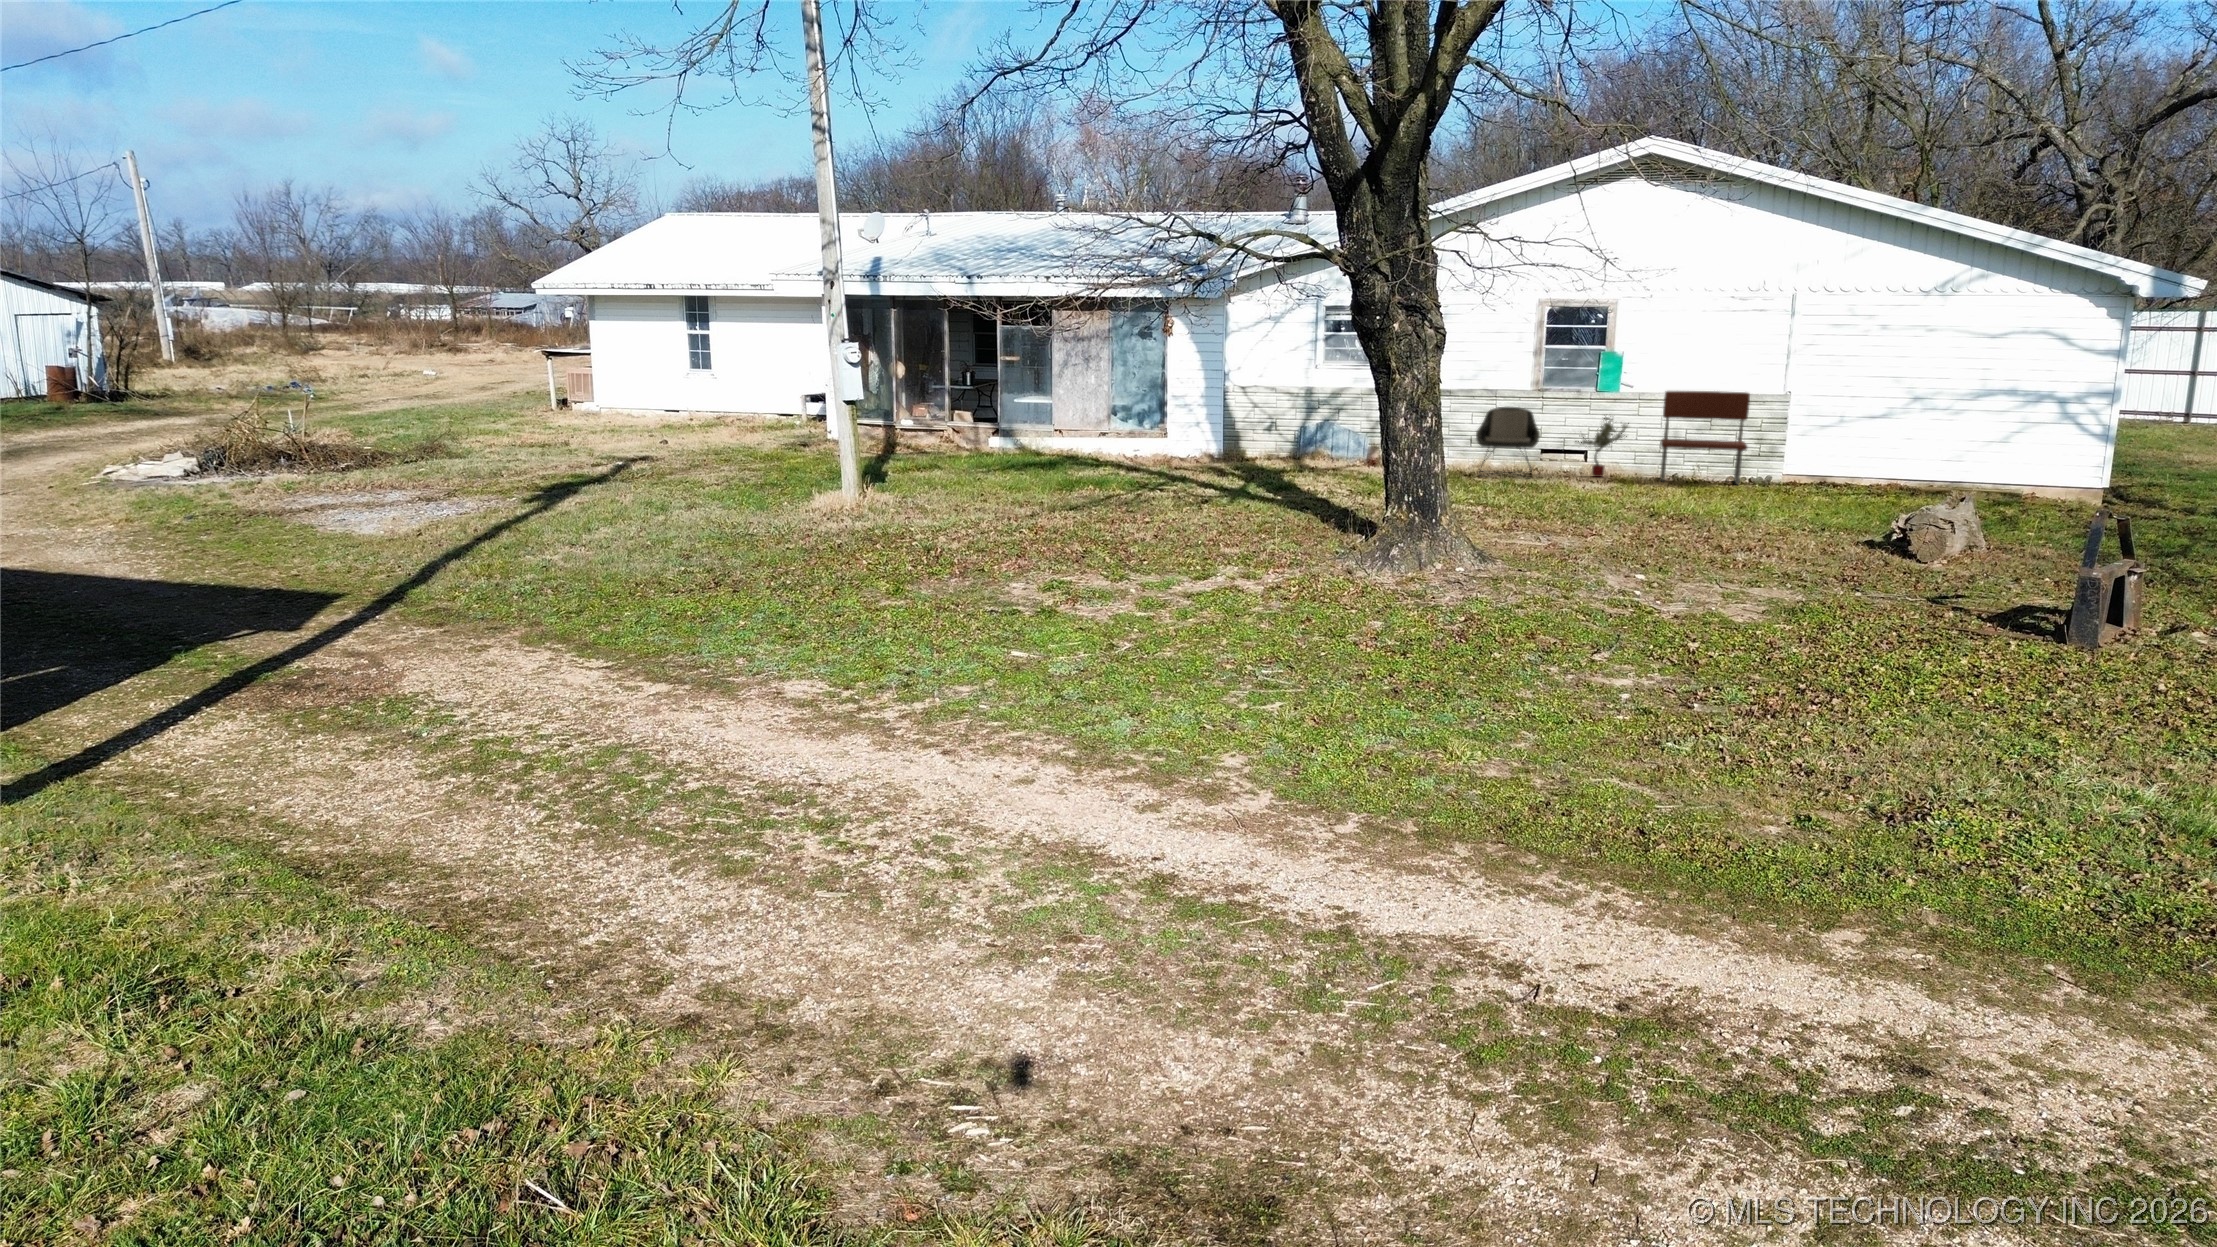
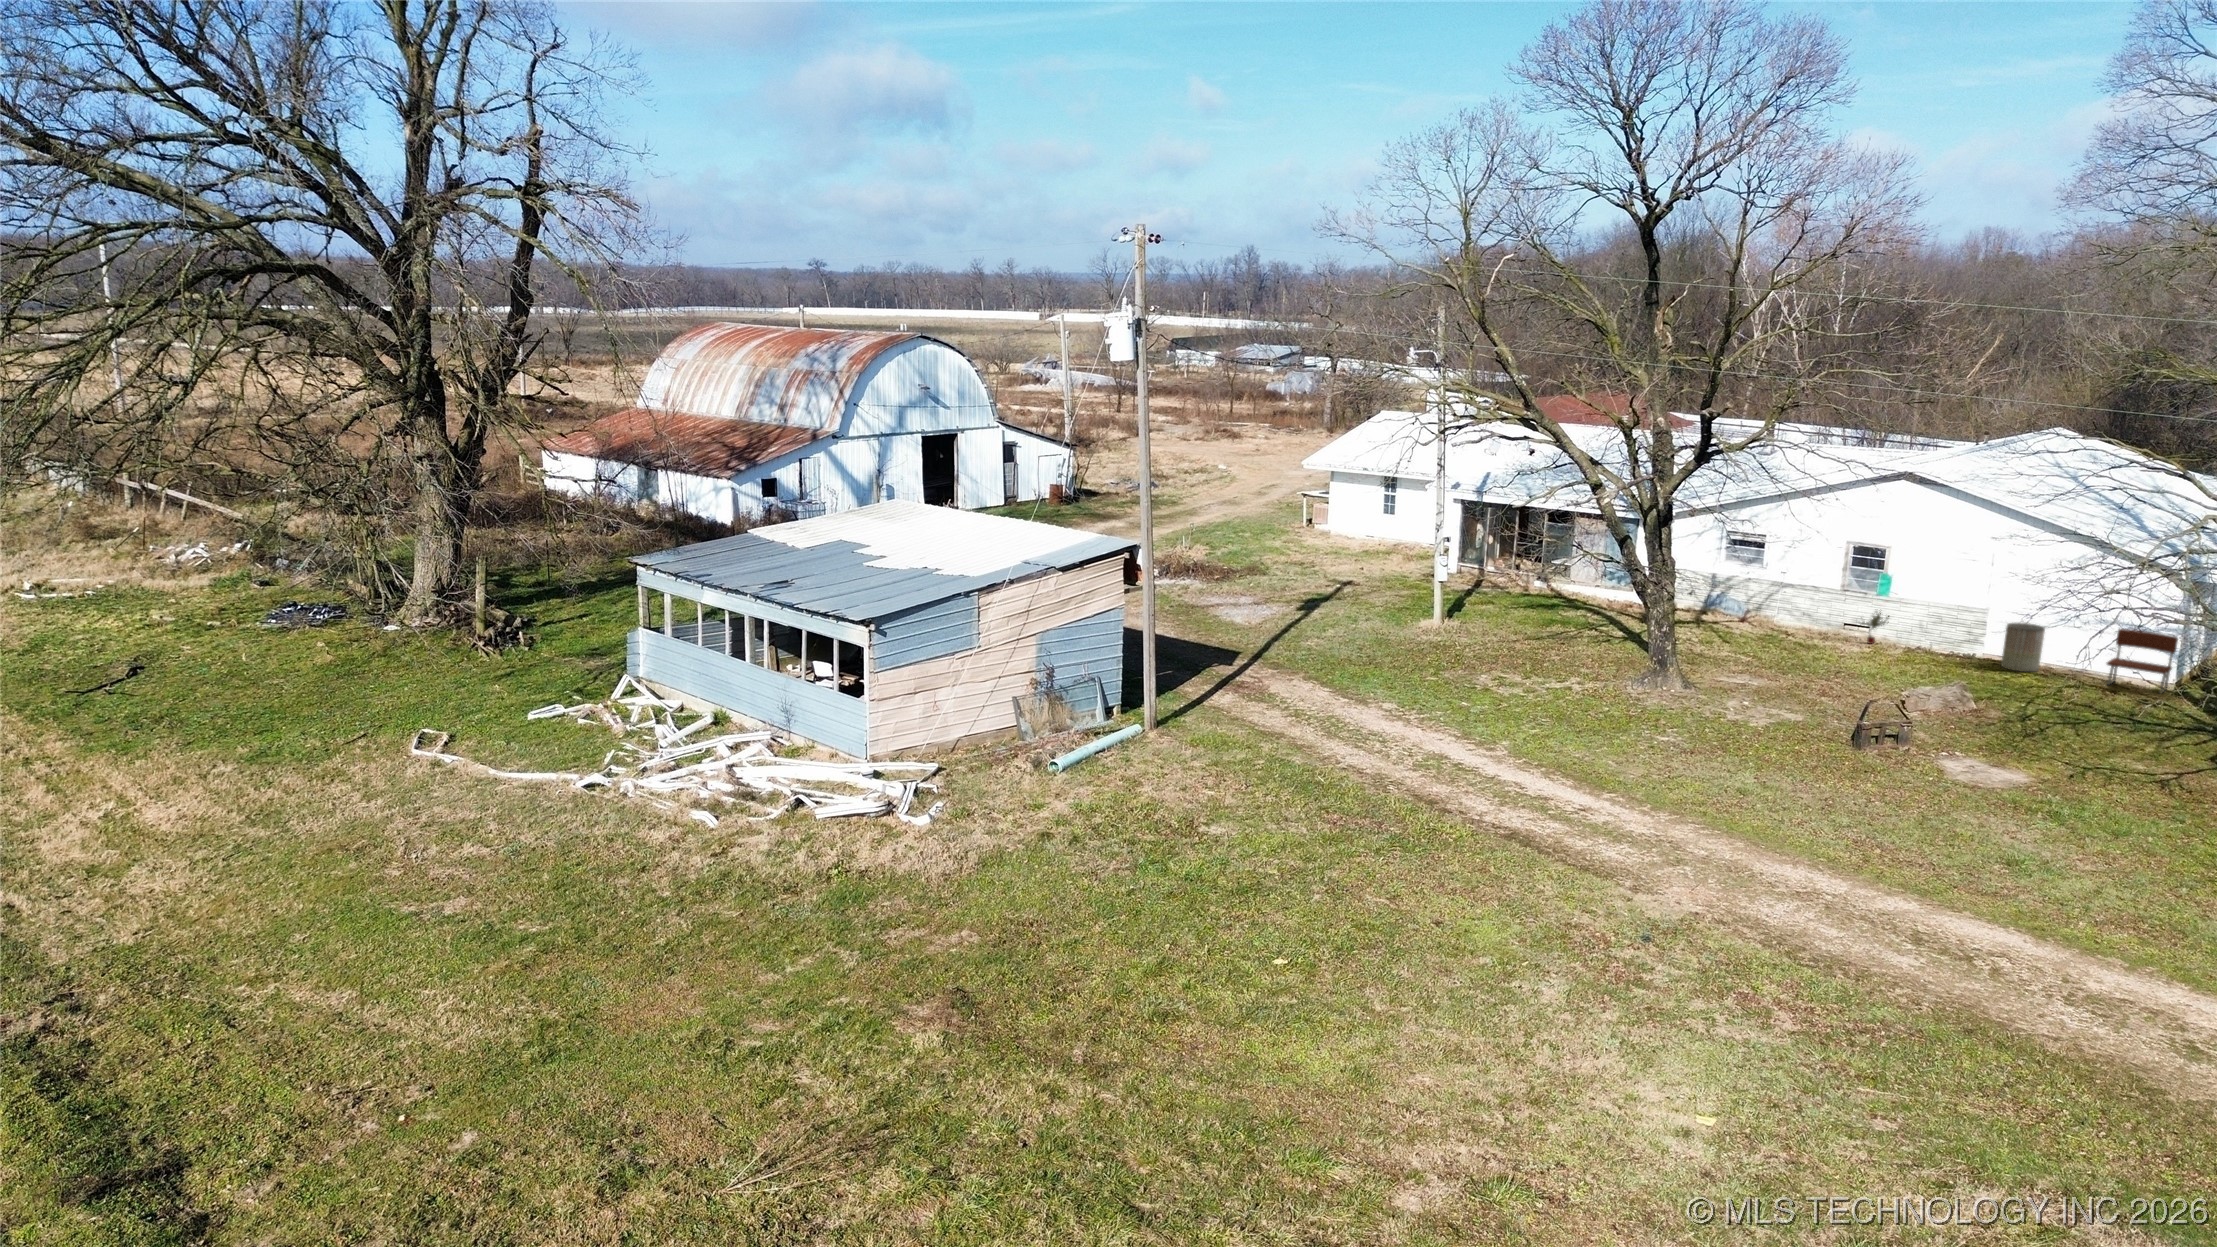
bench: present [1660,391,1750,484] -> present [2107,629,2178,693]
lounge chair: present [1476,407,1540,478] -> none [1795,598,1836,641]
trash can: none [1820,410,1892,491] -> present [2001,623,2045,672]

